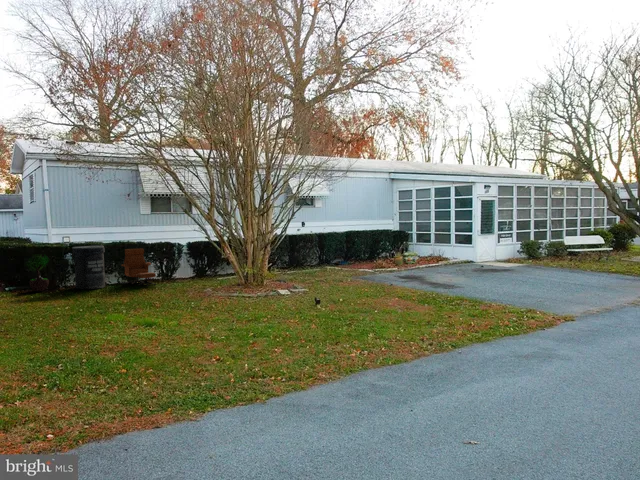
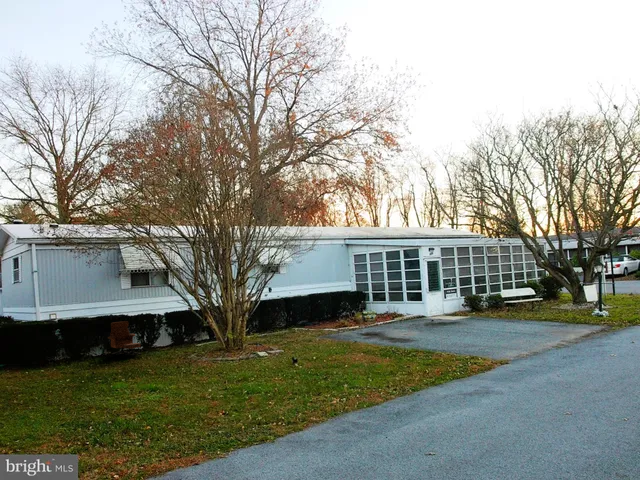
trash can: present [72,245,105,289] -> none [63,320,93,363]
potted tree: present [27,256,49,291] -> none [18,330,43,367]

